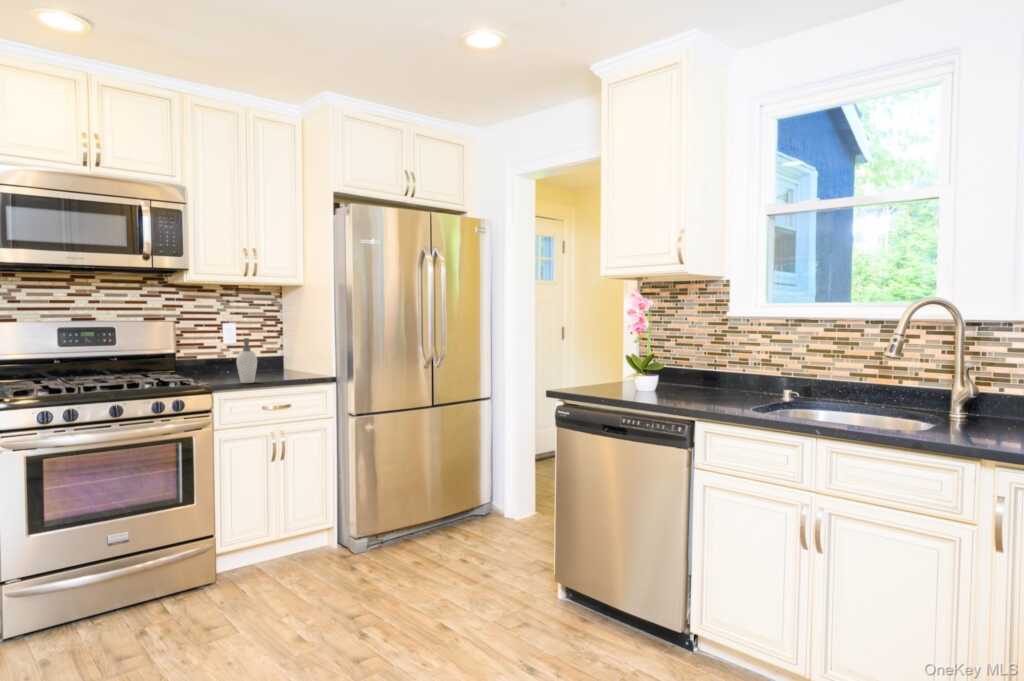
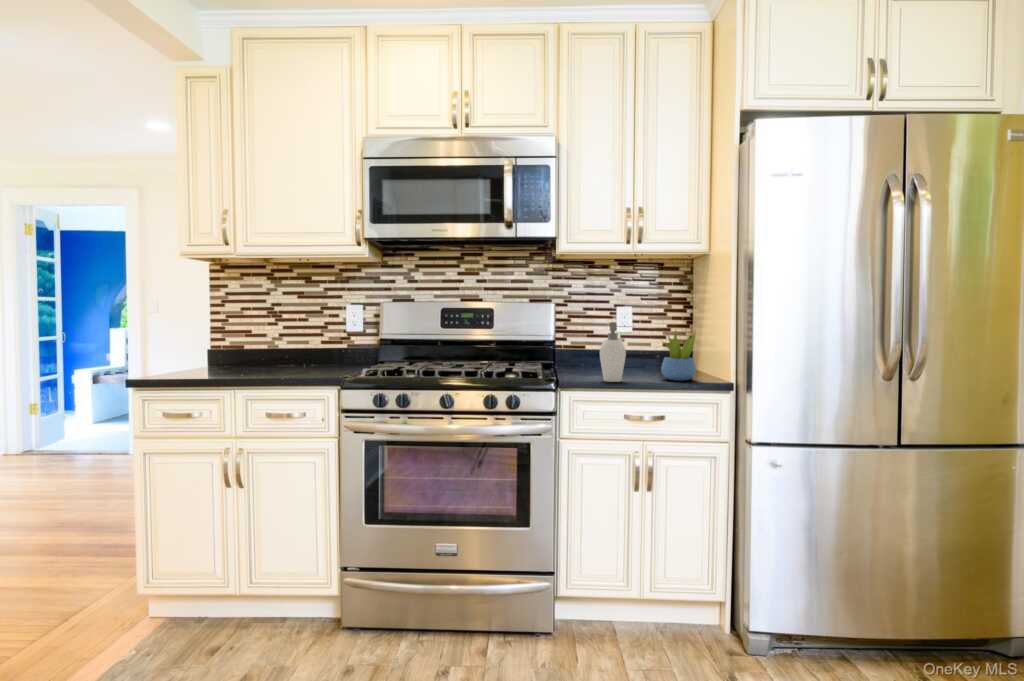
succulent plant: none [278,340,304,378] -> present [661,330,696,381]

